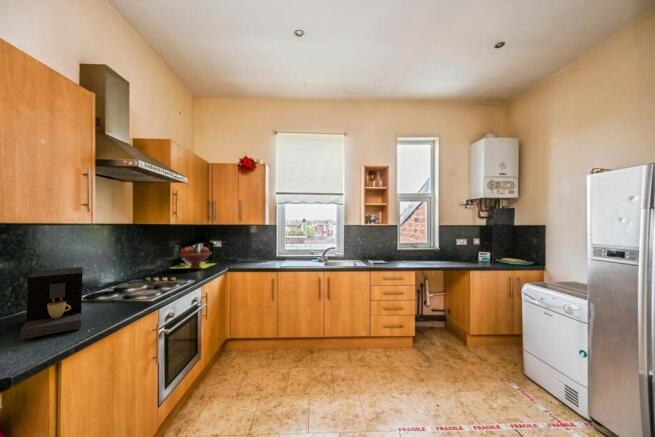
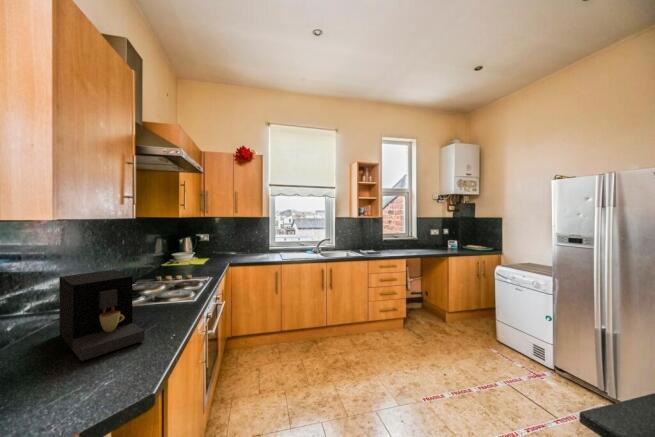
fruit bowl: present [180,247,211,269] -> none [174,242,210,266]

